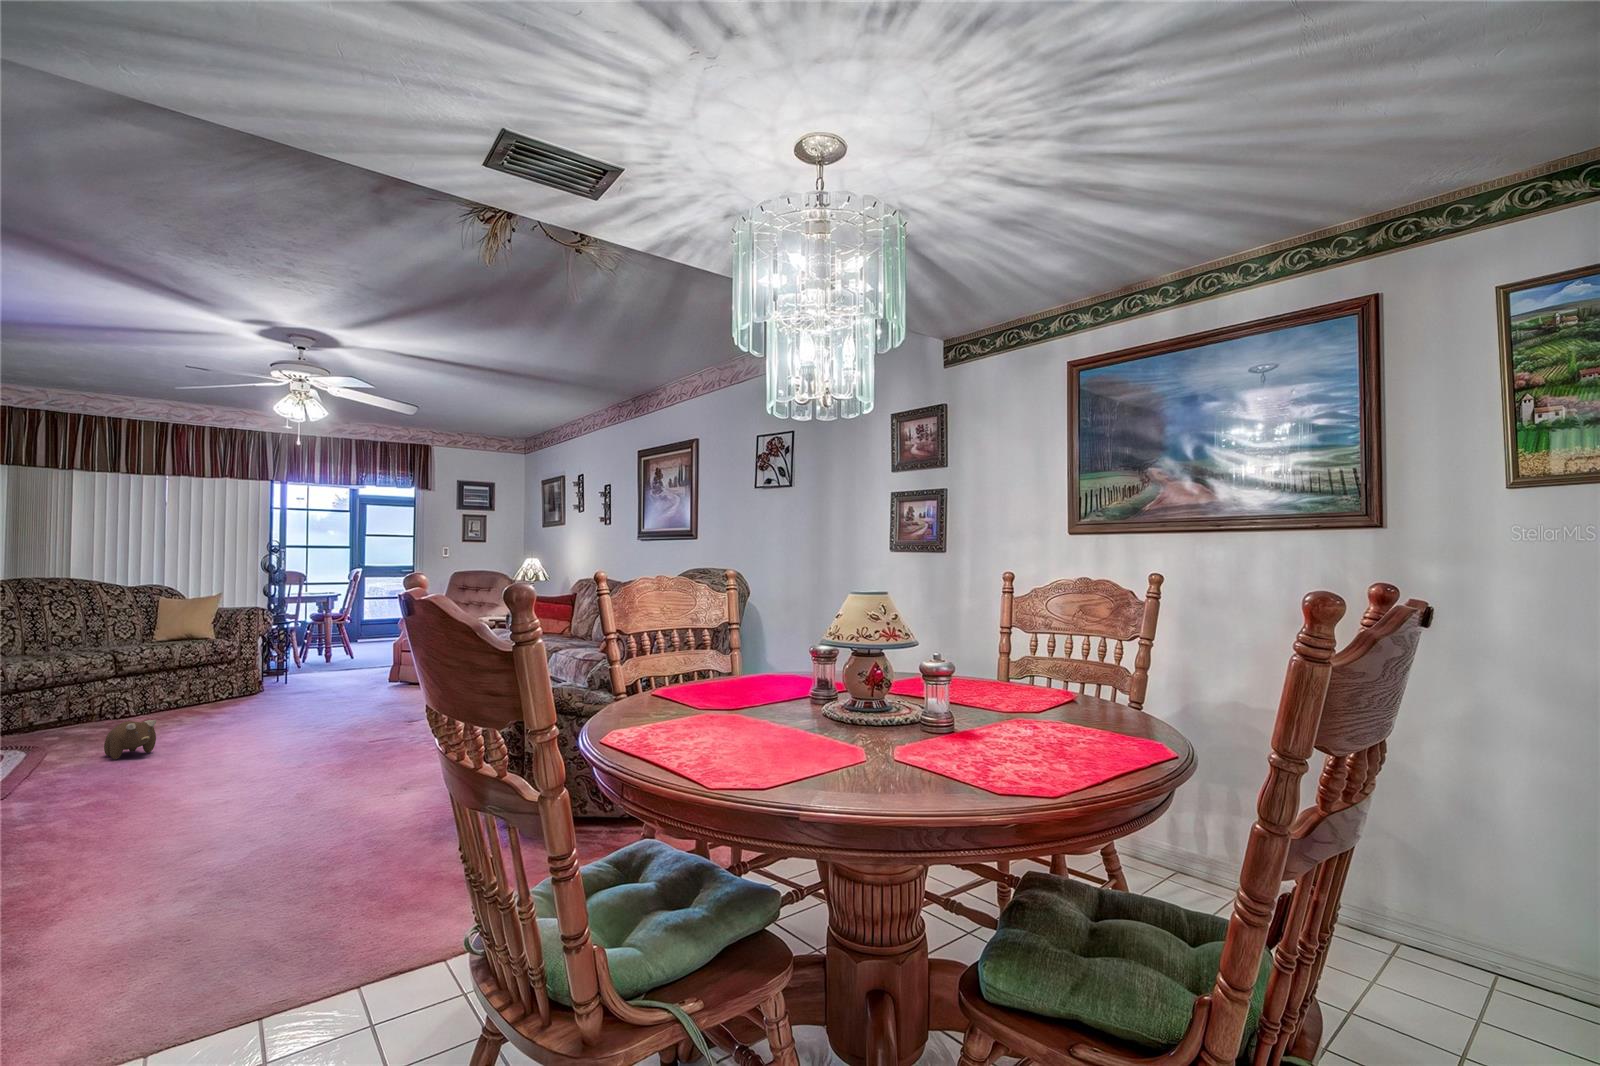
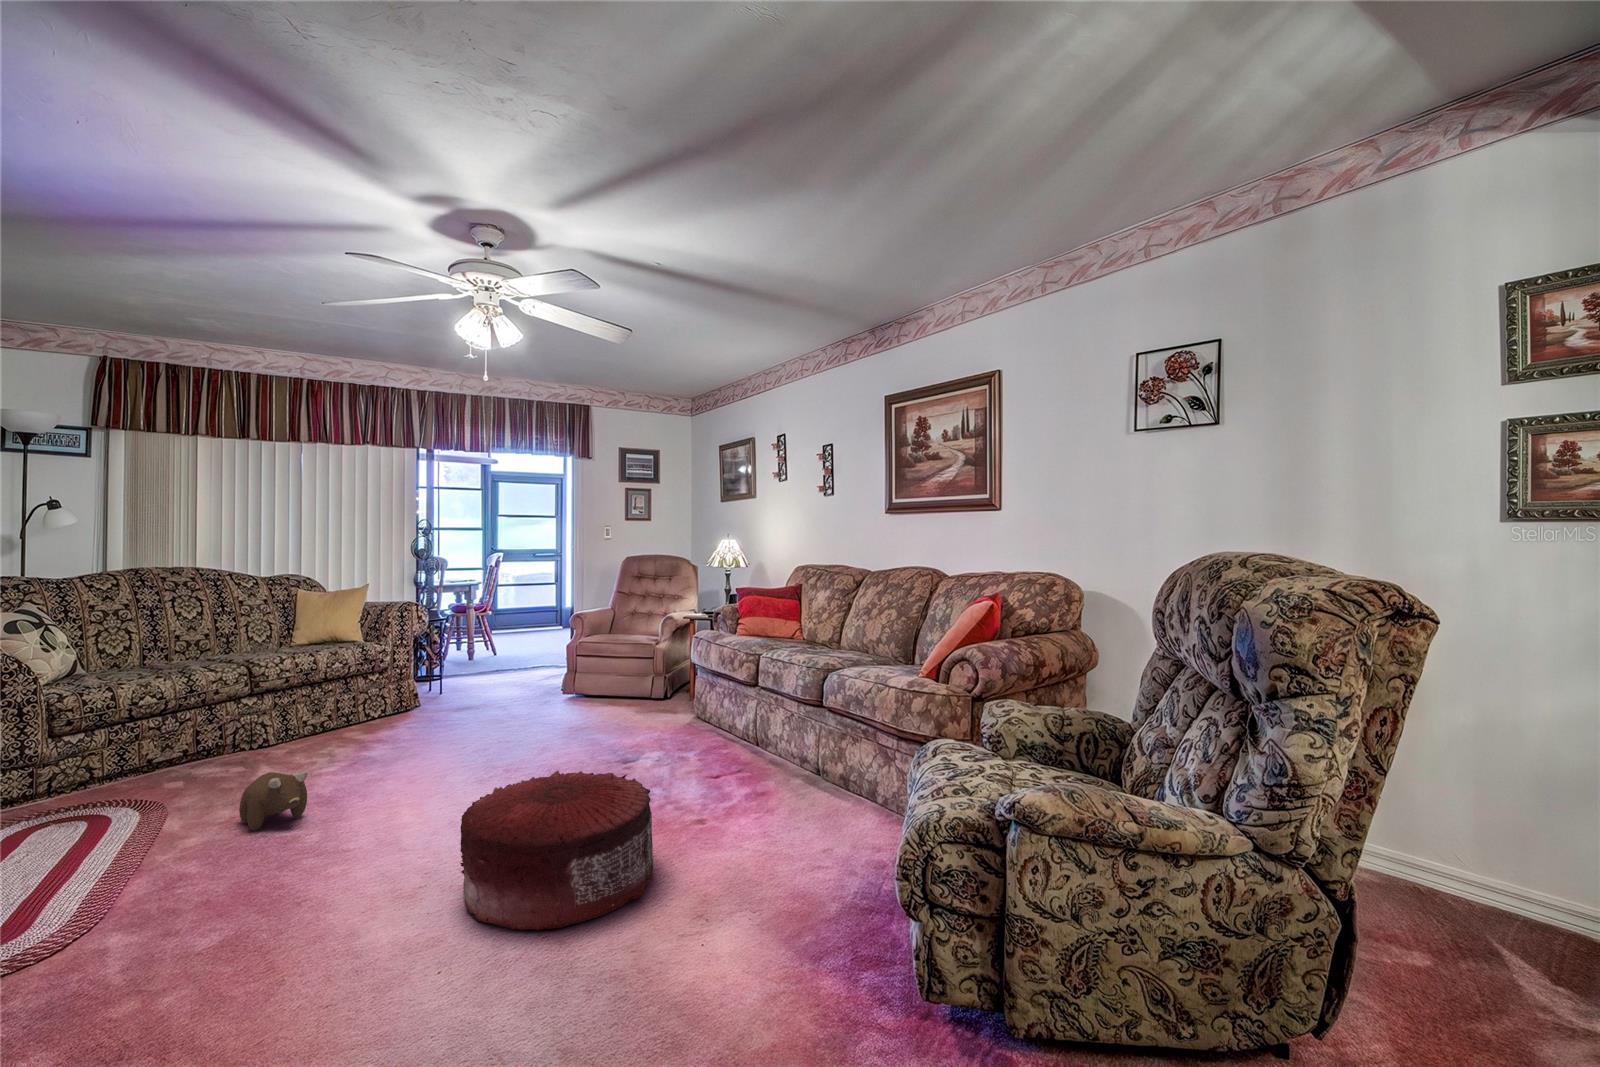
pouf: none [252,711,388,795] -> present [460,771,654,930]

